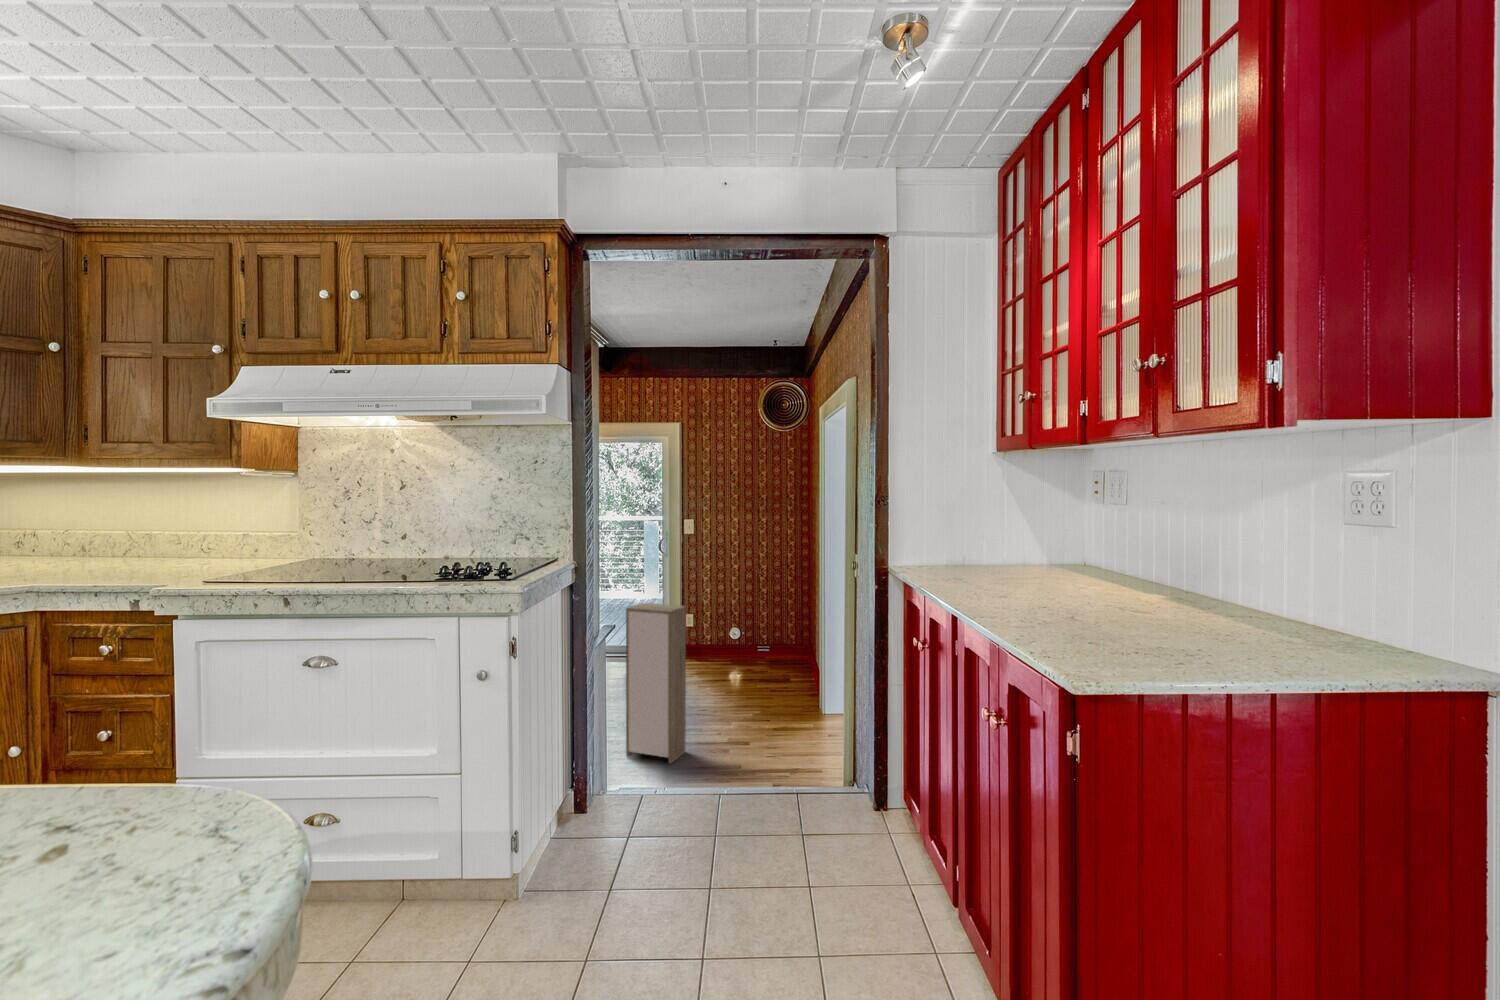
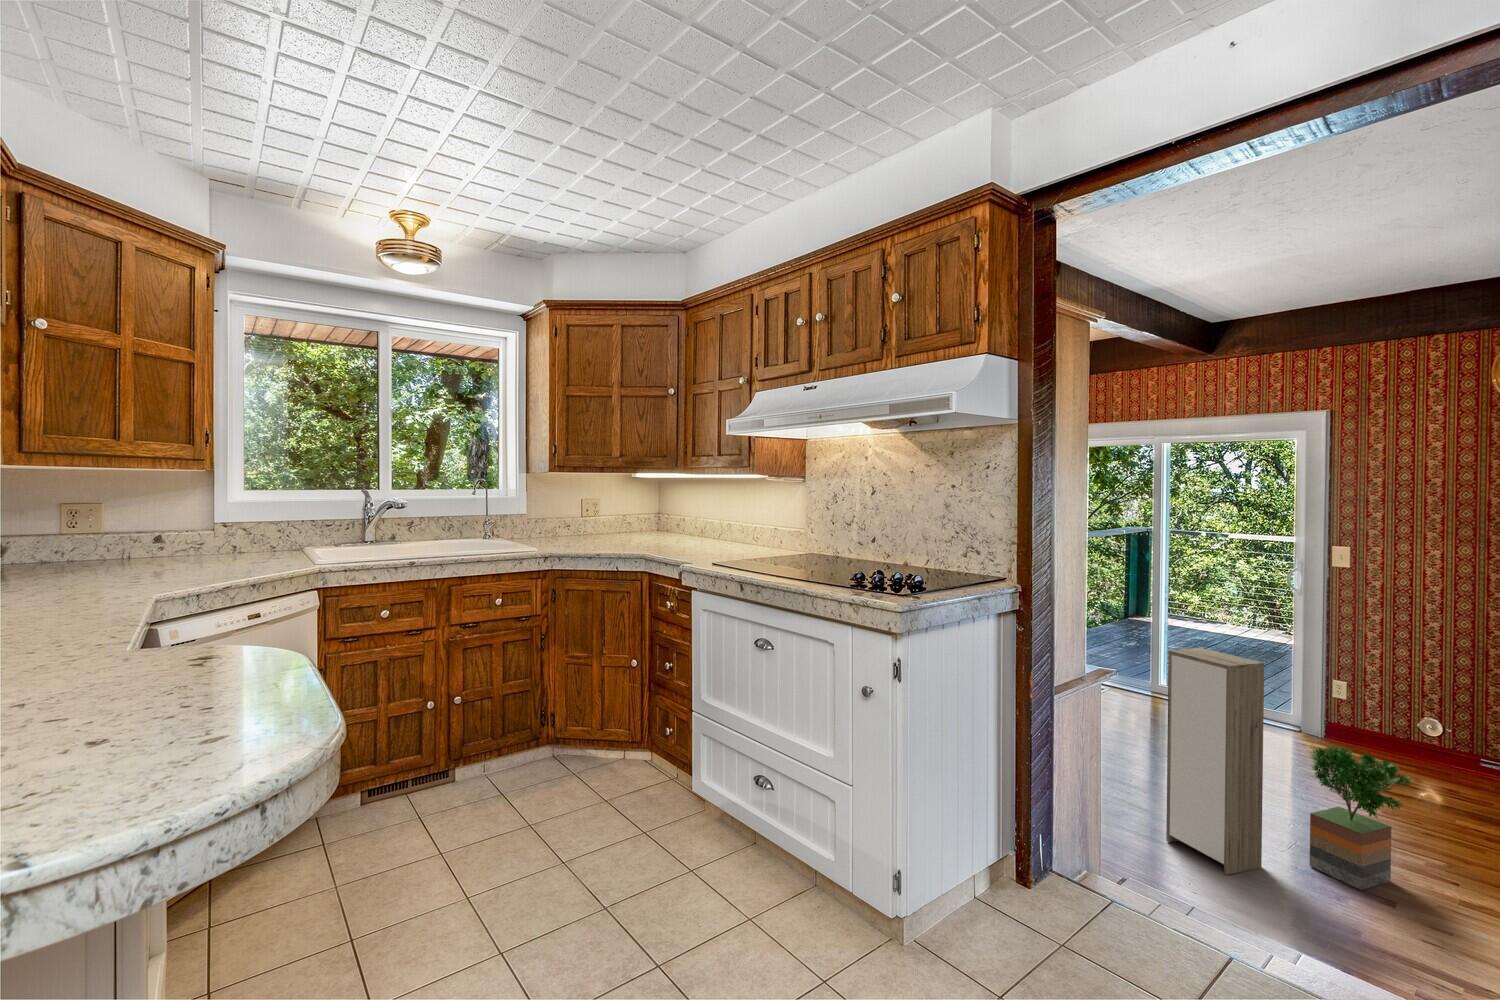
potted tree: none [704,655,758,745] -> present [1310,746,1412,890]

